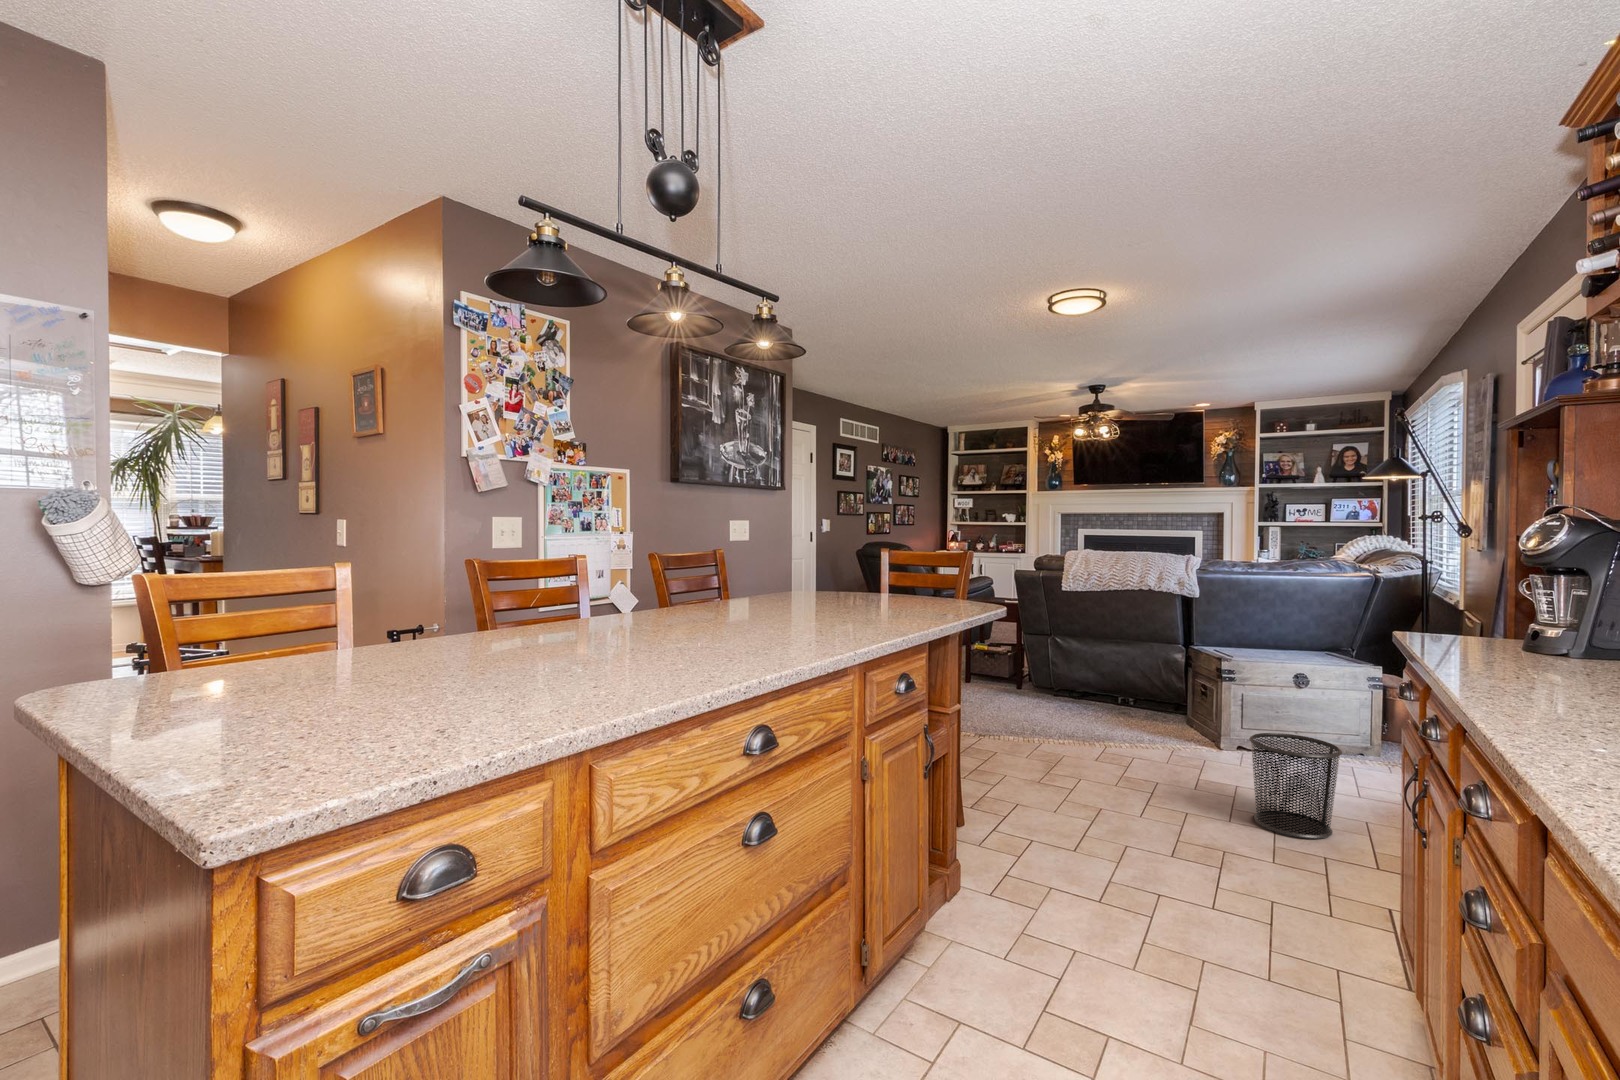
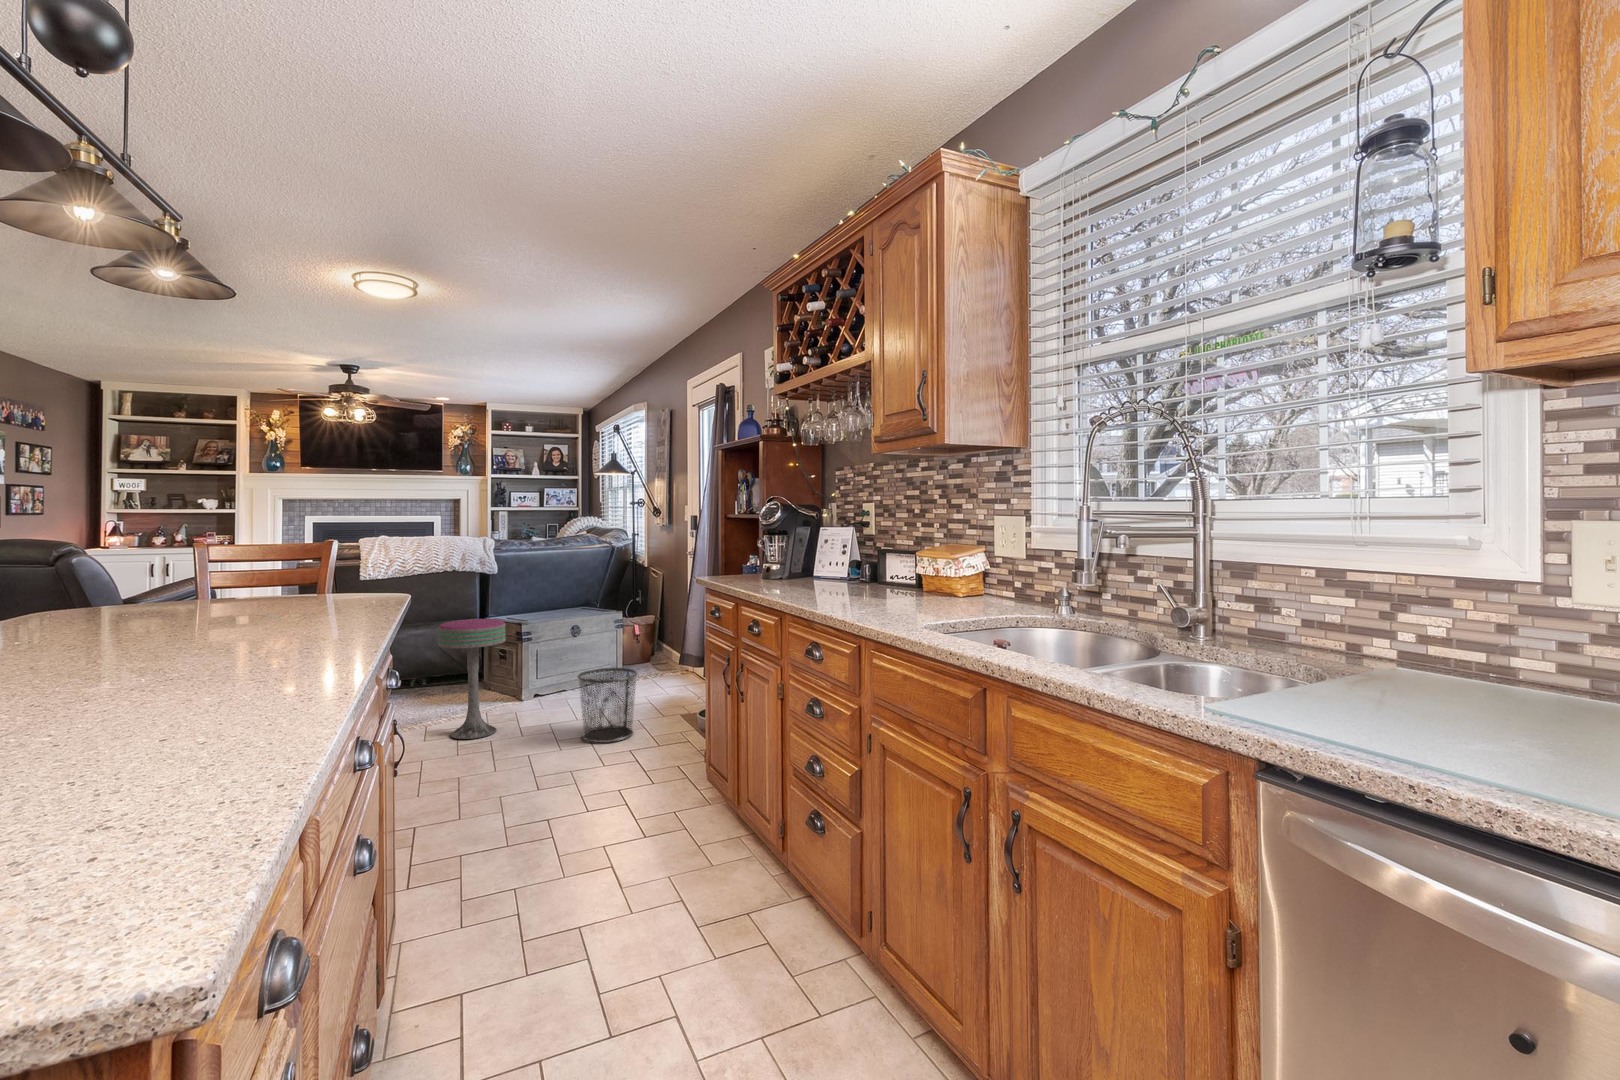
bar stool: none [1103,644,1176,778] -> present [438,619,506,739]

